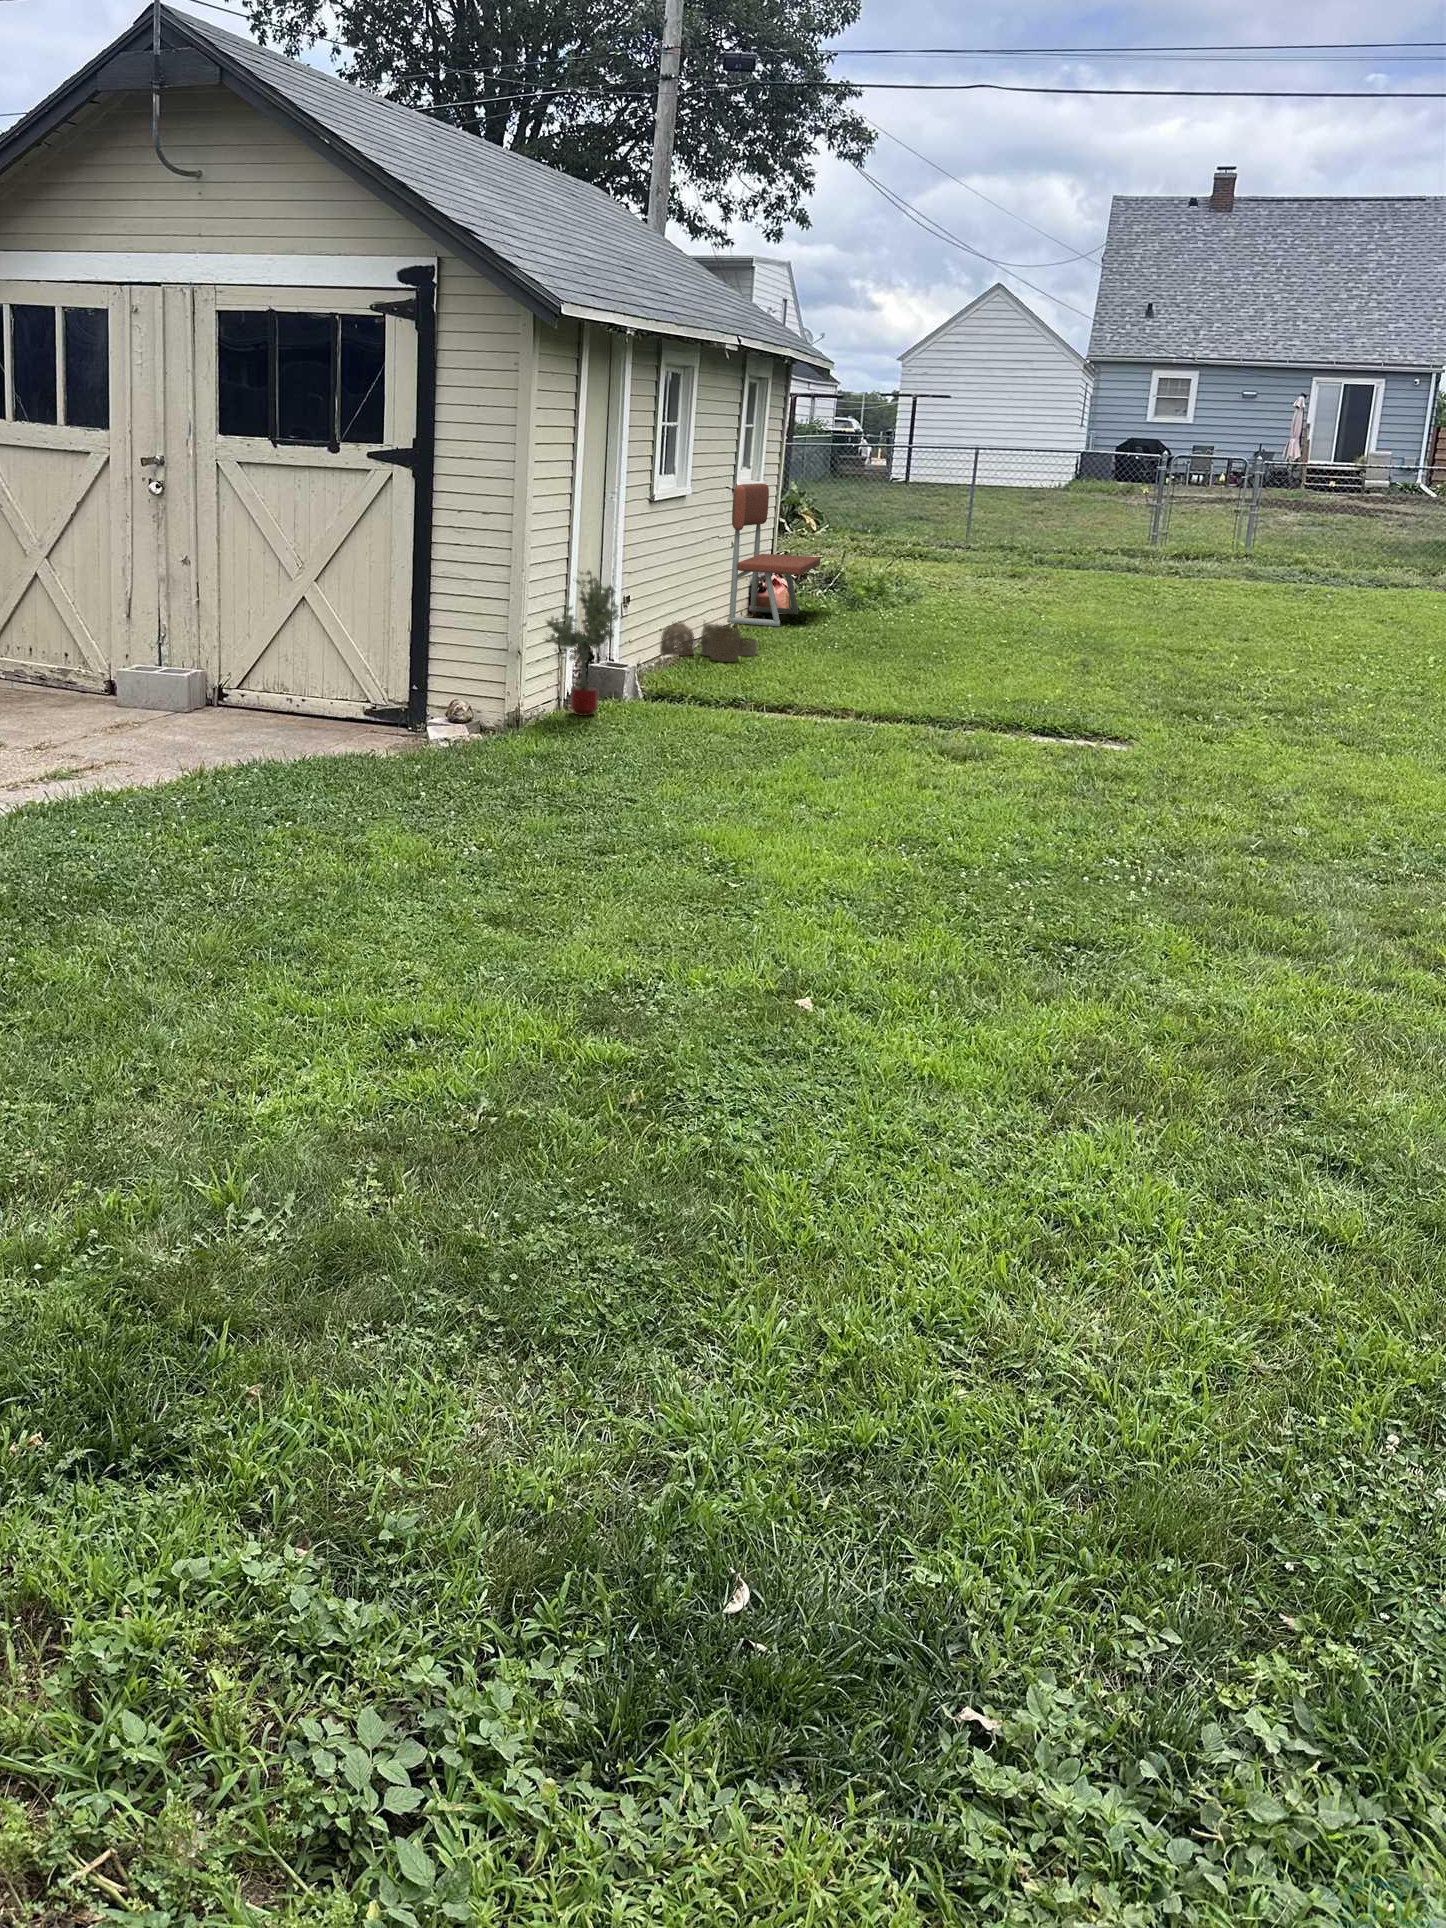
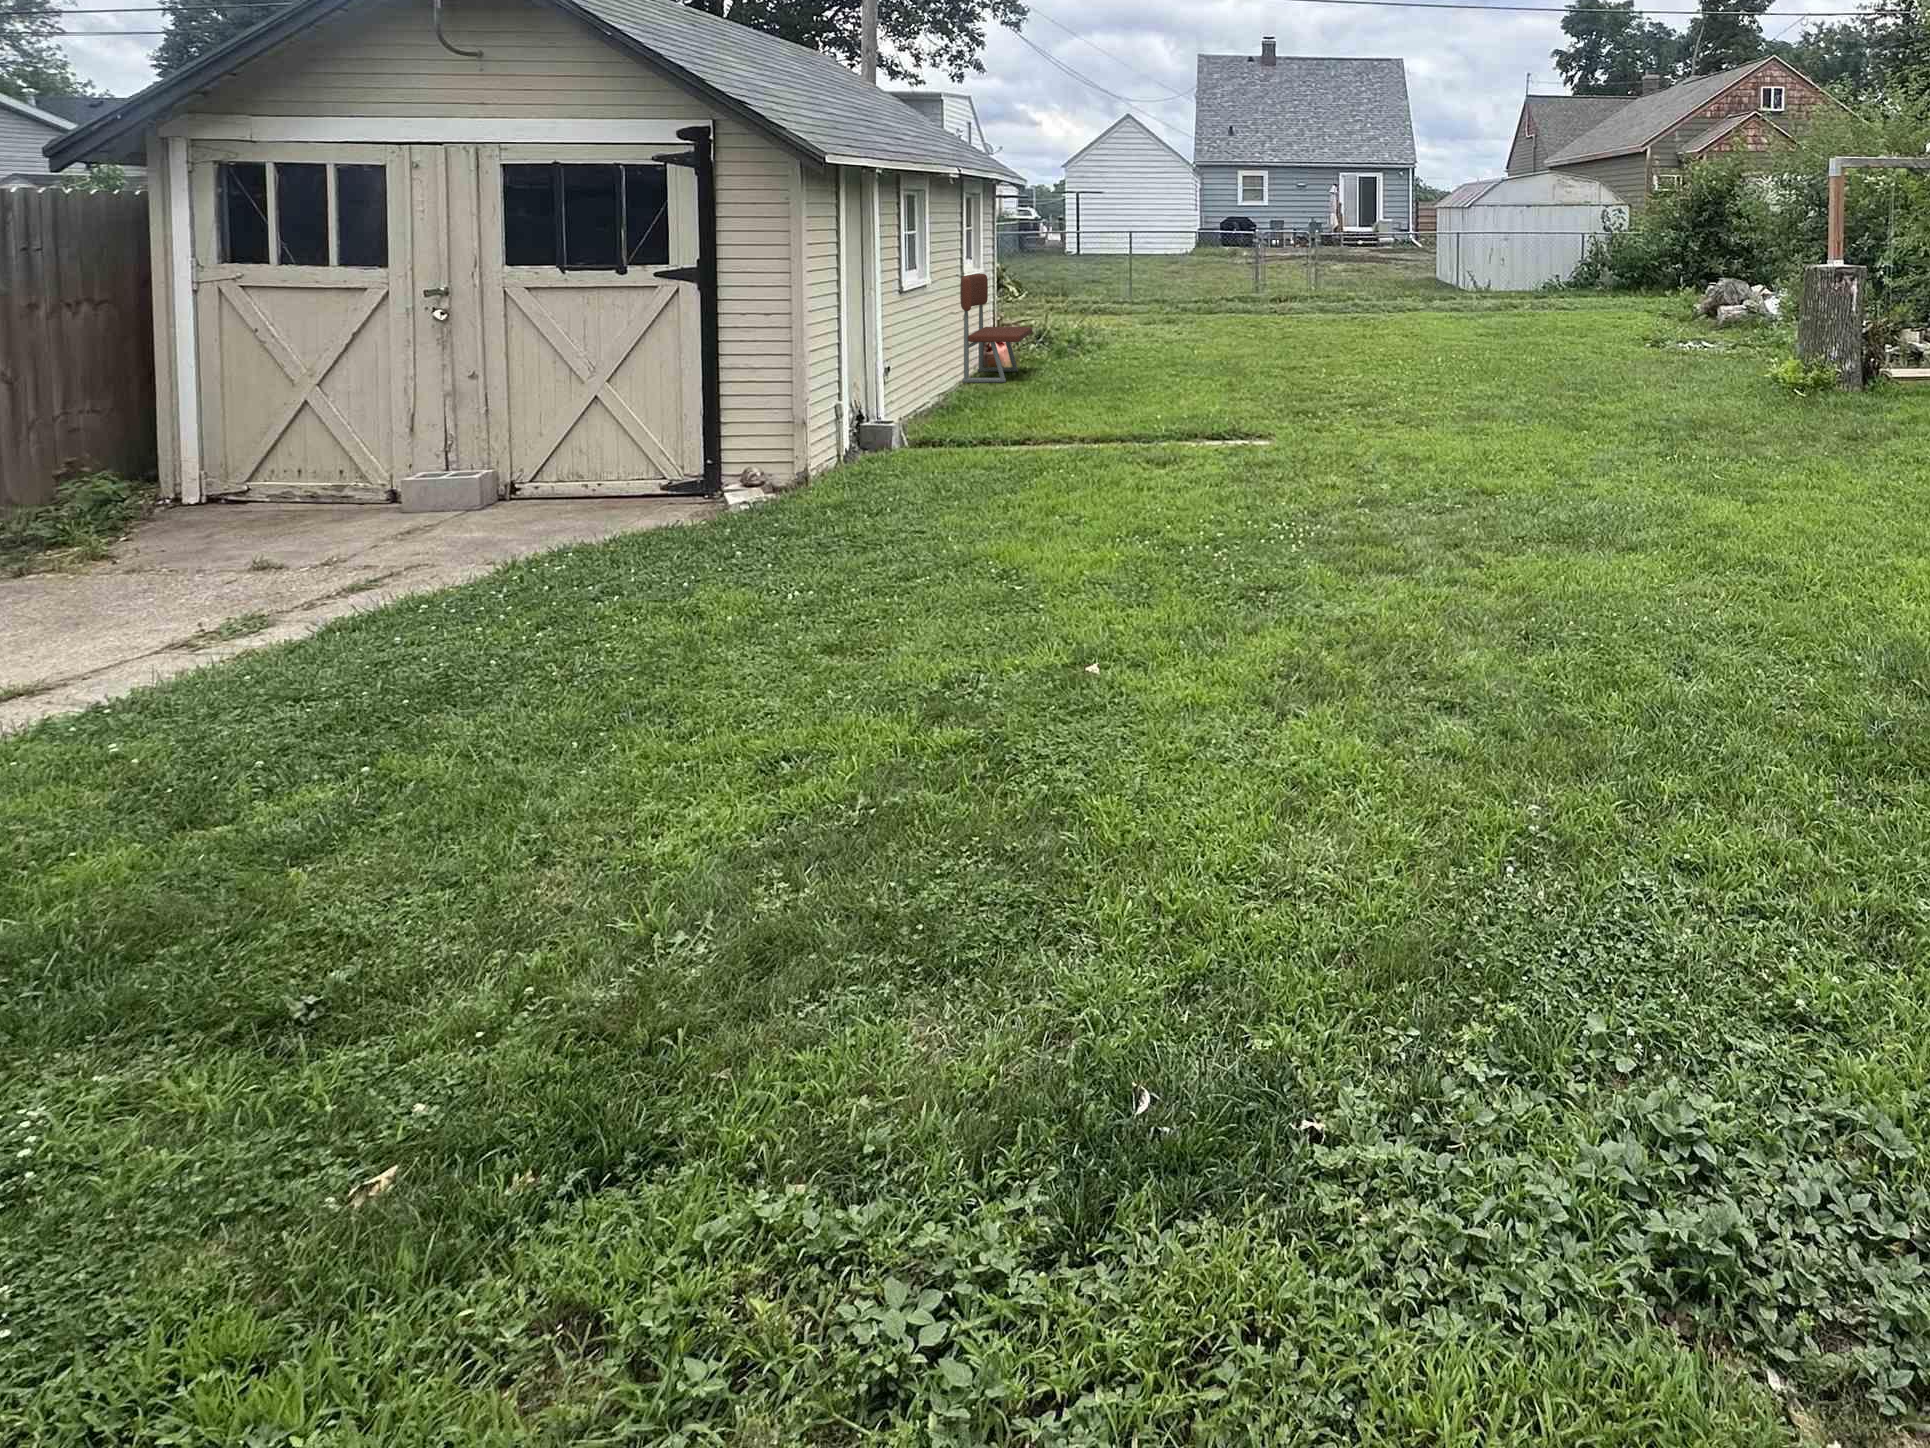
potted tree: present [545,571,619,716] -> none [821,355,888,472]
woven basket: present [660,620,758,662] -> none [912,383,993,415]

